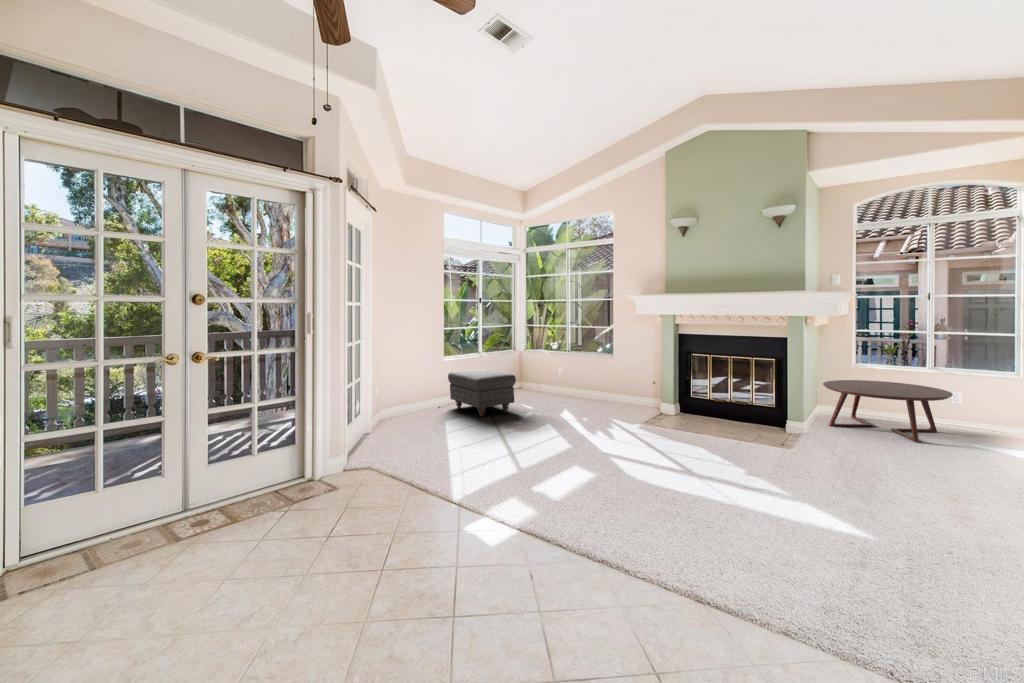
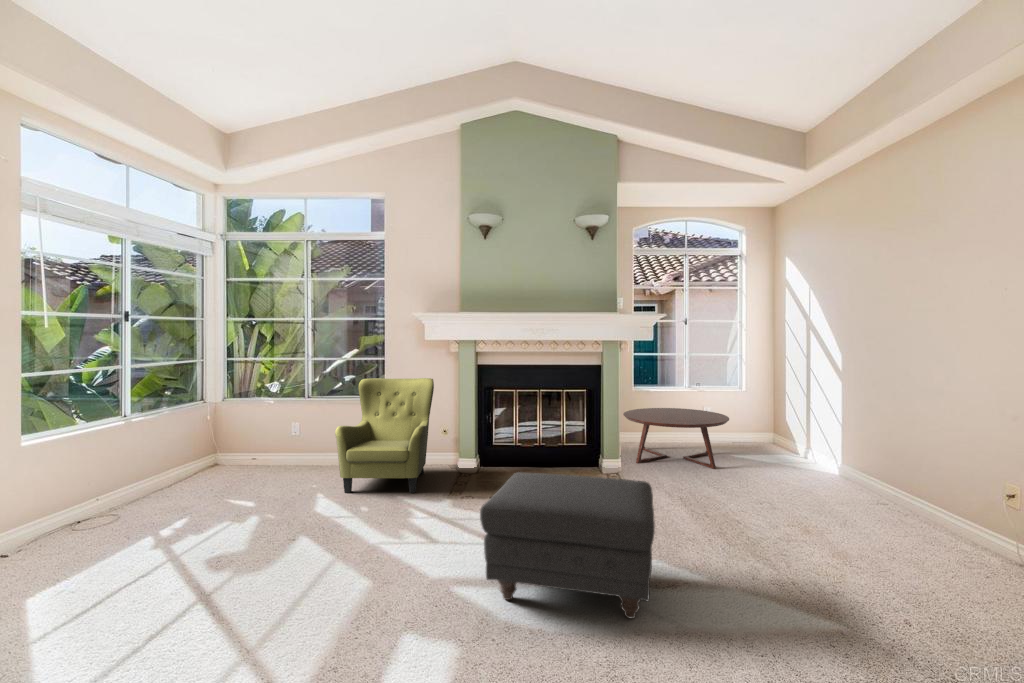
armchair: none [576,340,646,415] -> present [335,378,434,493]
ottoman: present [448,369,516,417] -> present [480,472,655,618]

